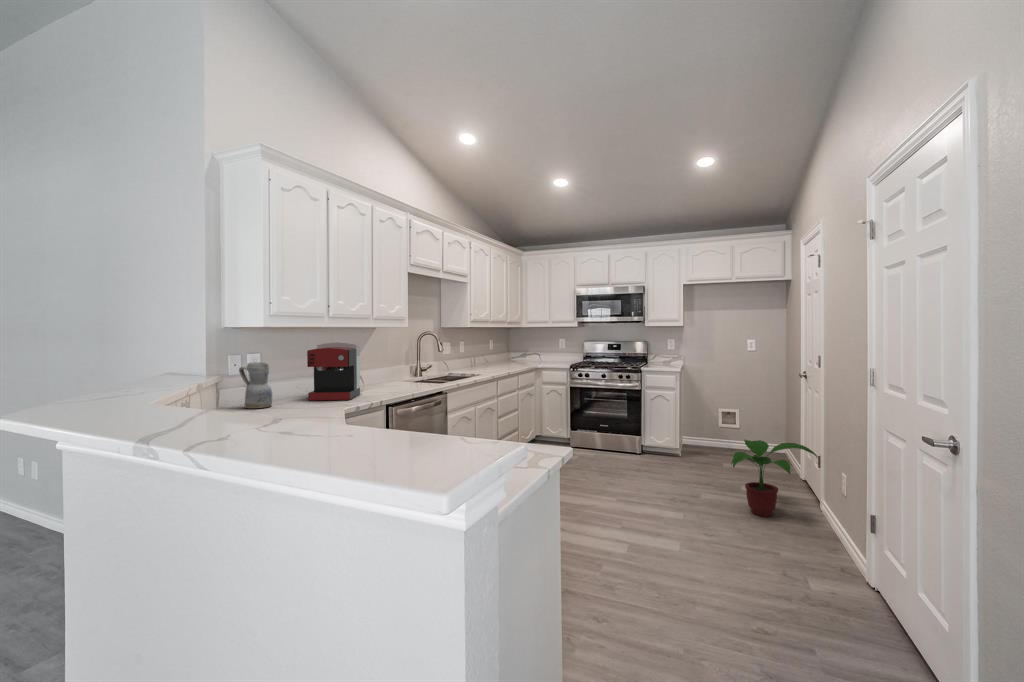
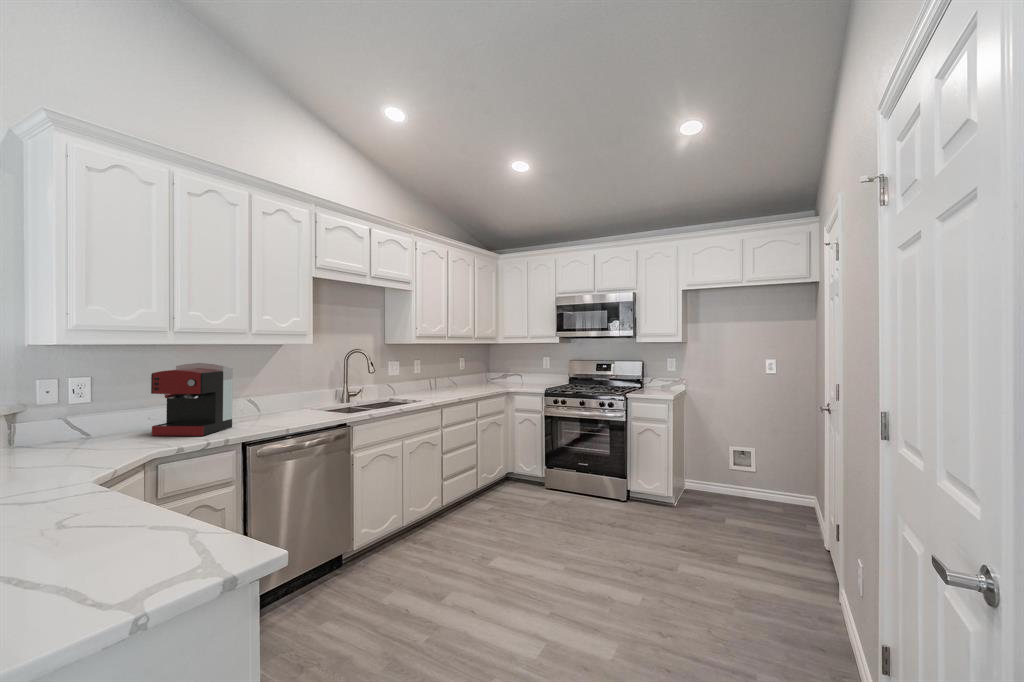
ceramic pitcher: present [239,362,272,408] -> none [49,388,93,447]
potted plant: present [731,440,819,516] -> none [710,494,831,603]

